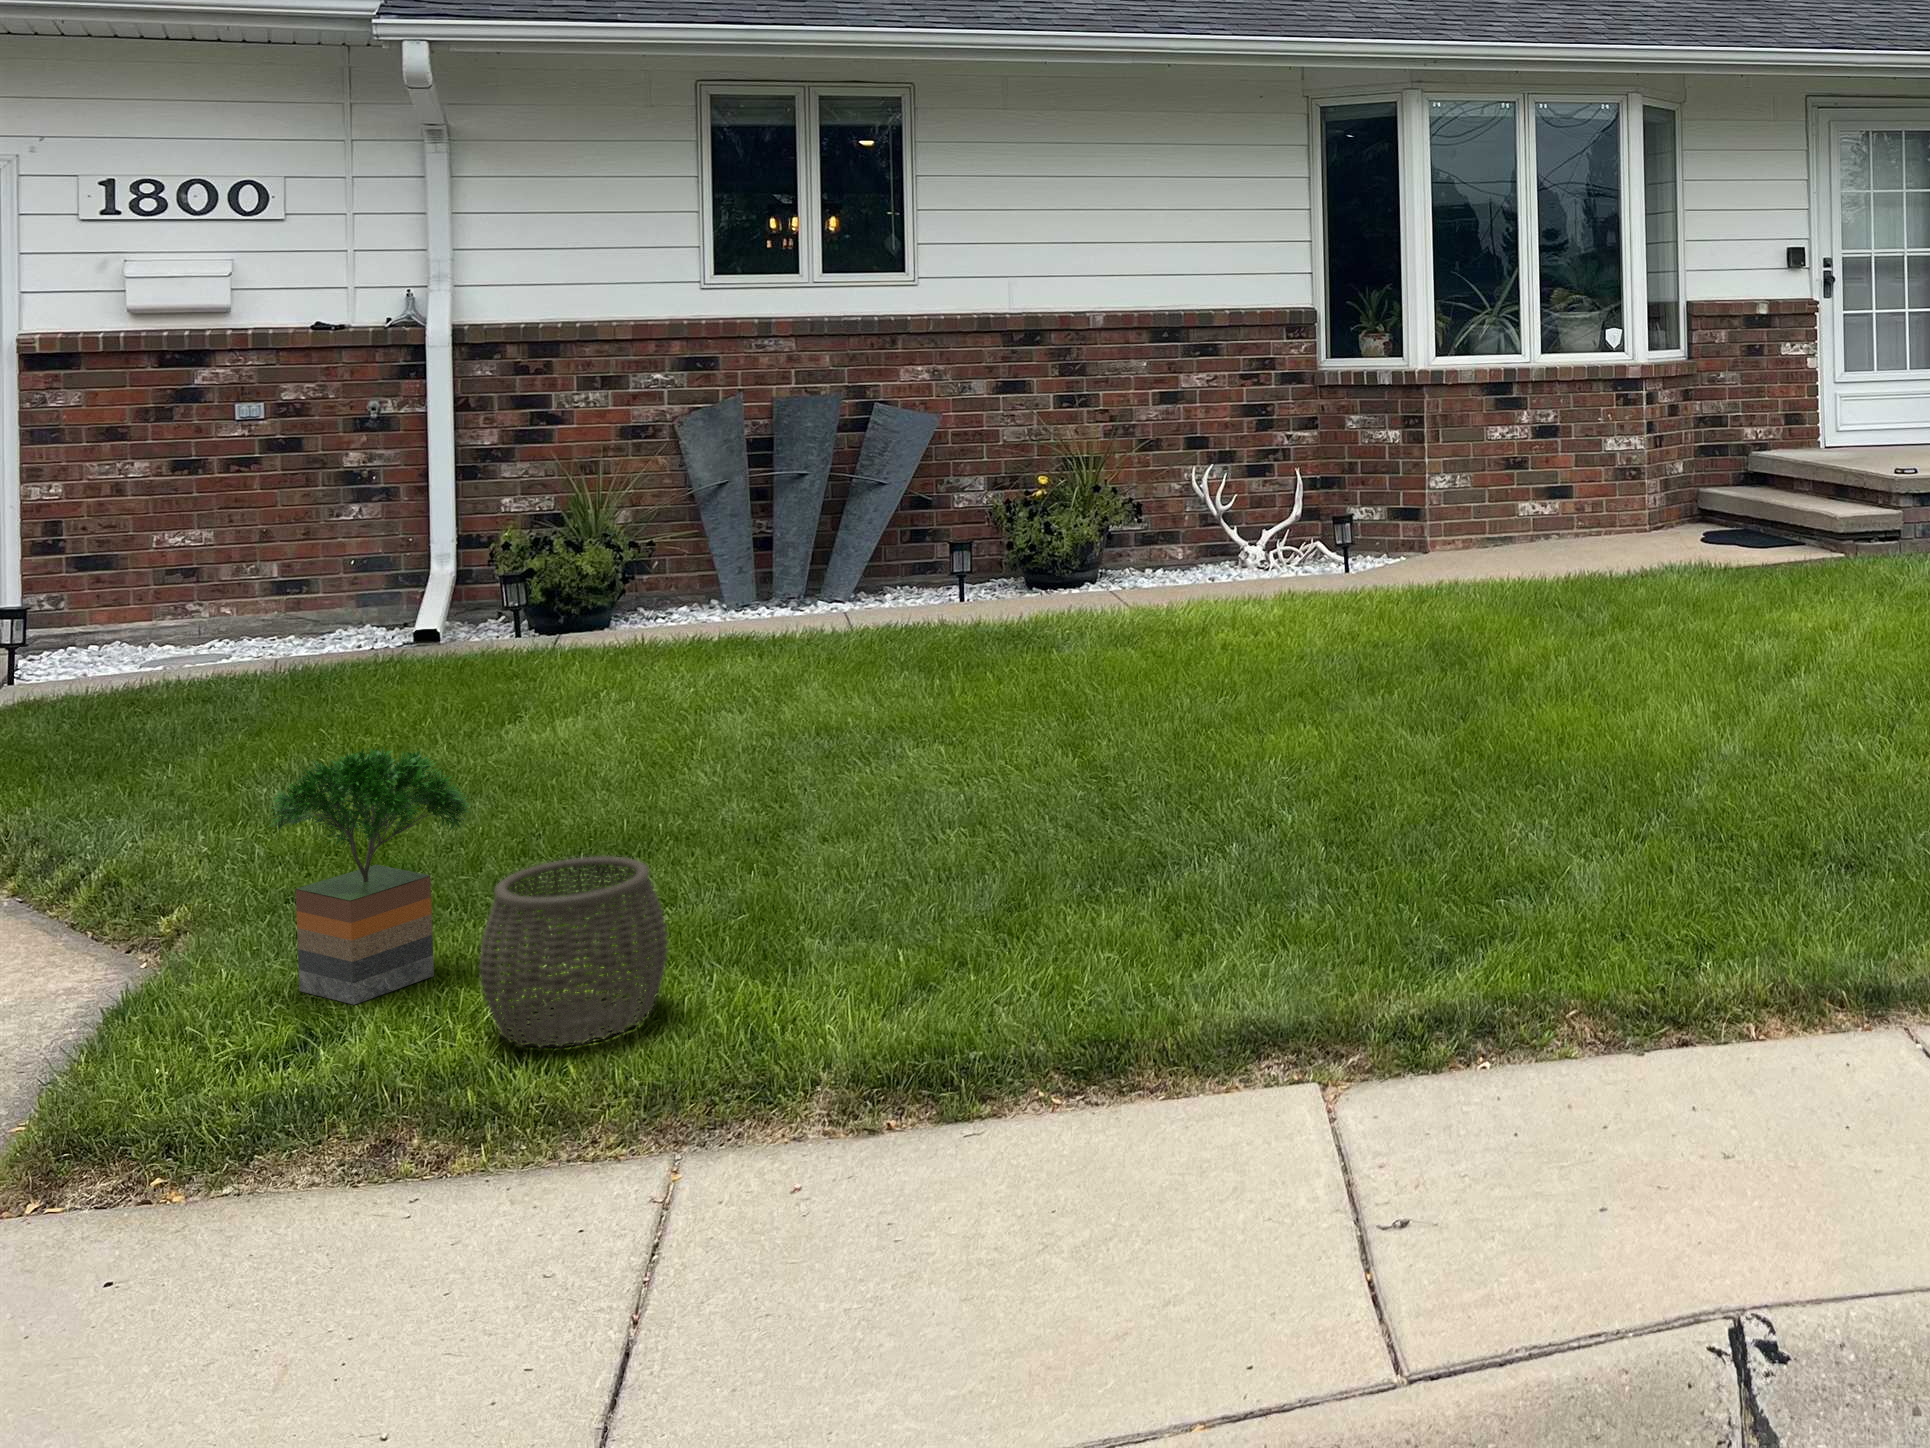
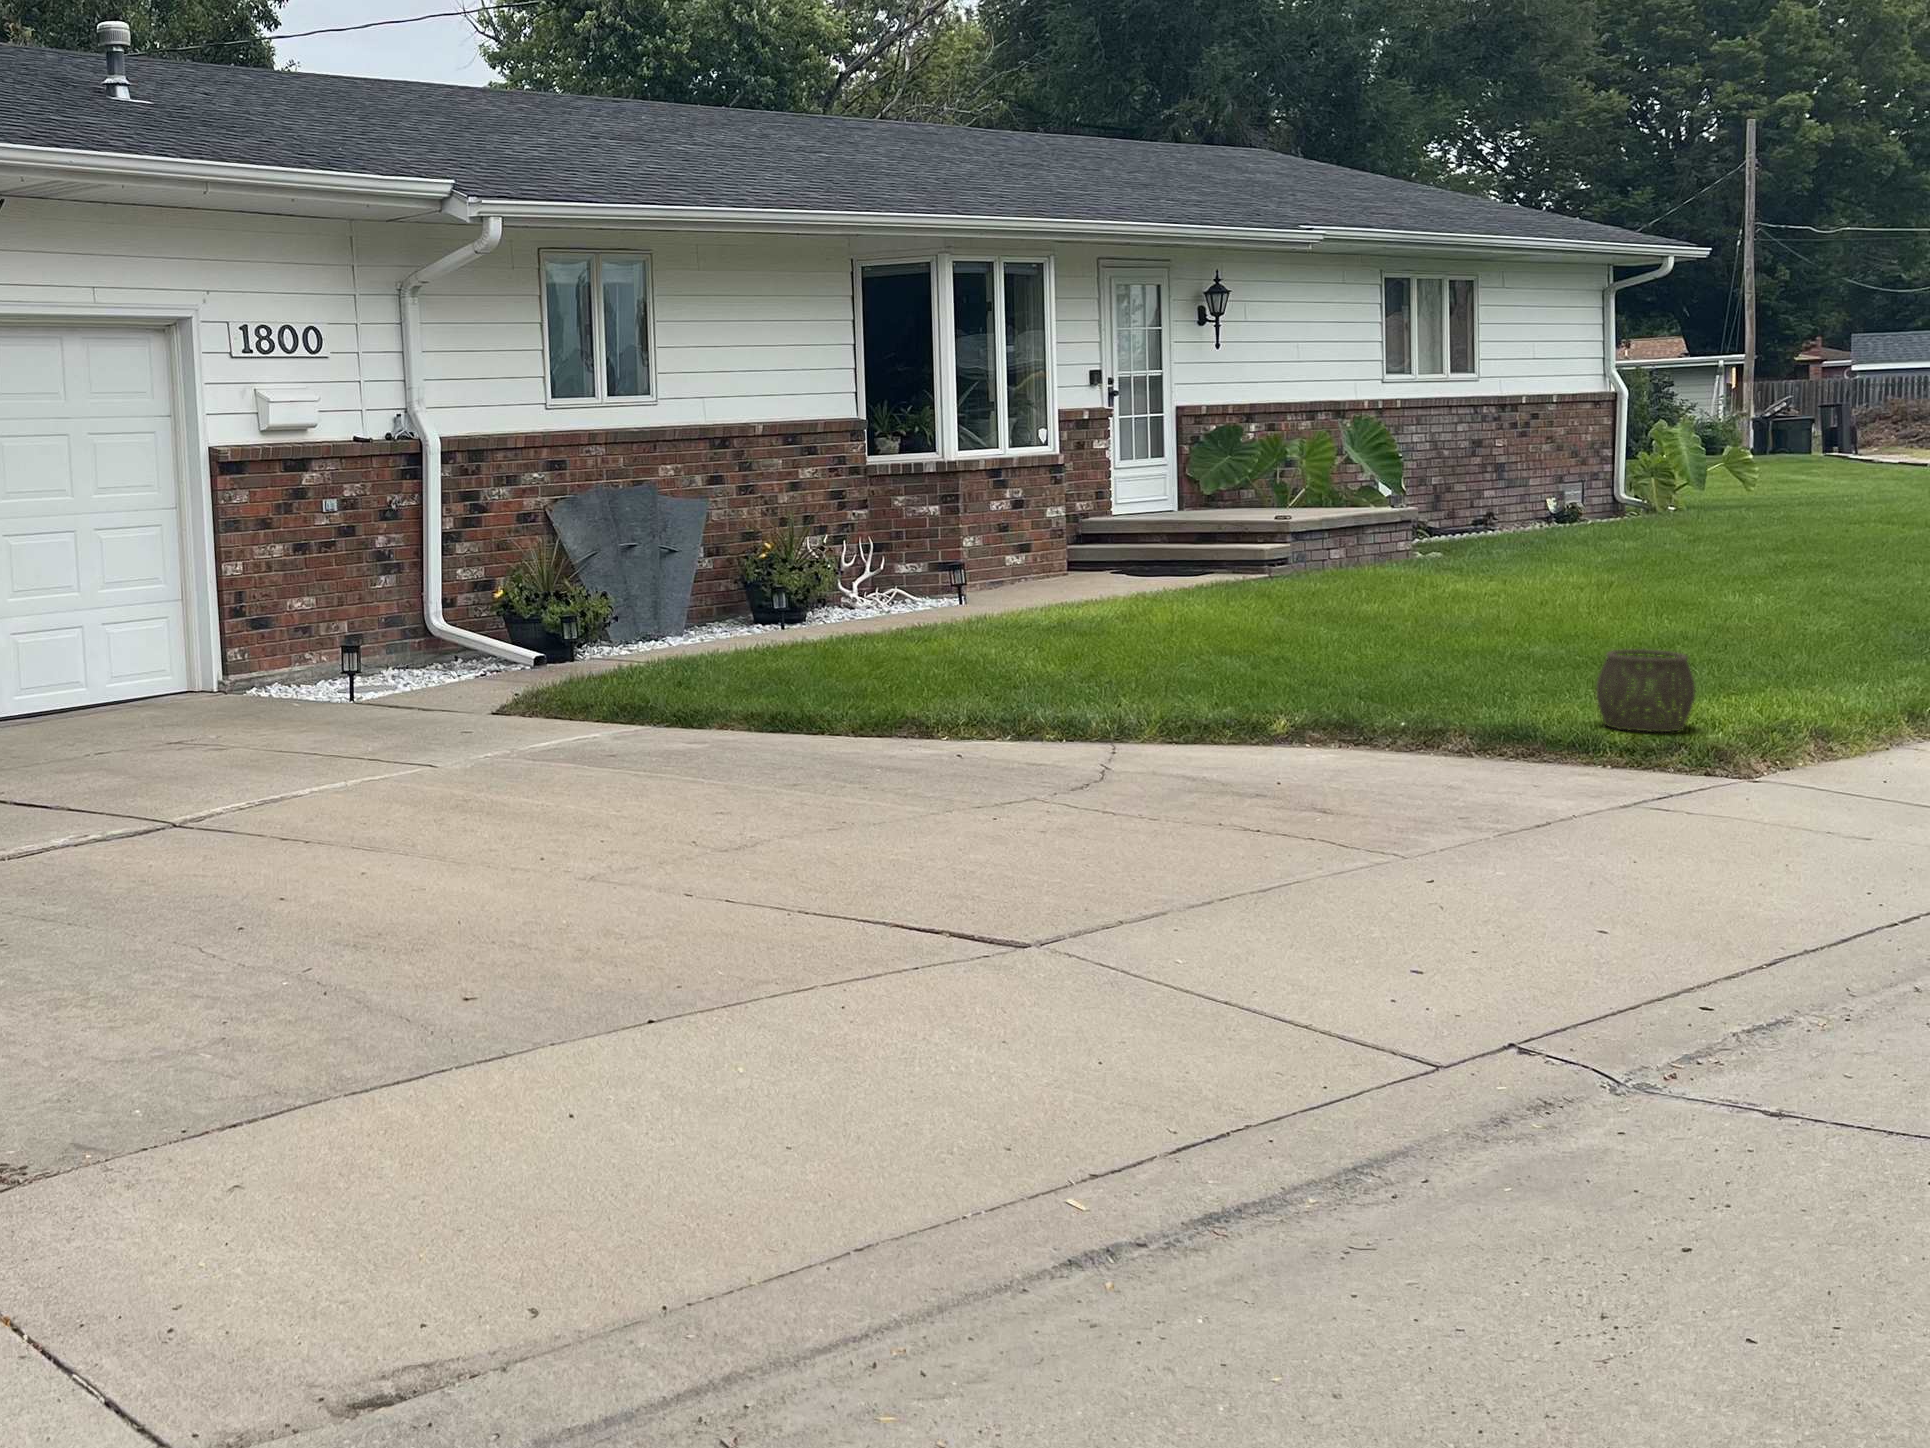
potted tree: present [270,747,469,1005] -> none [1441,607,1544,733]

